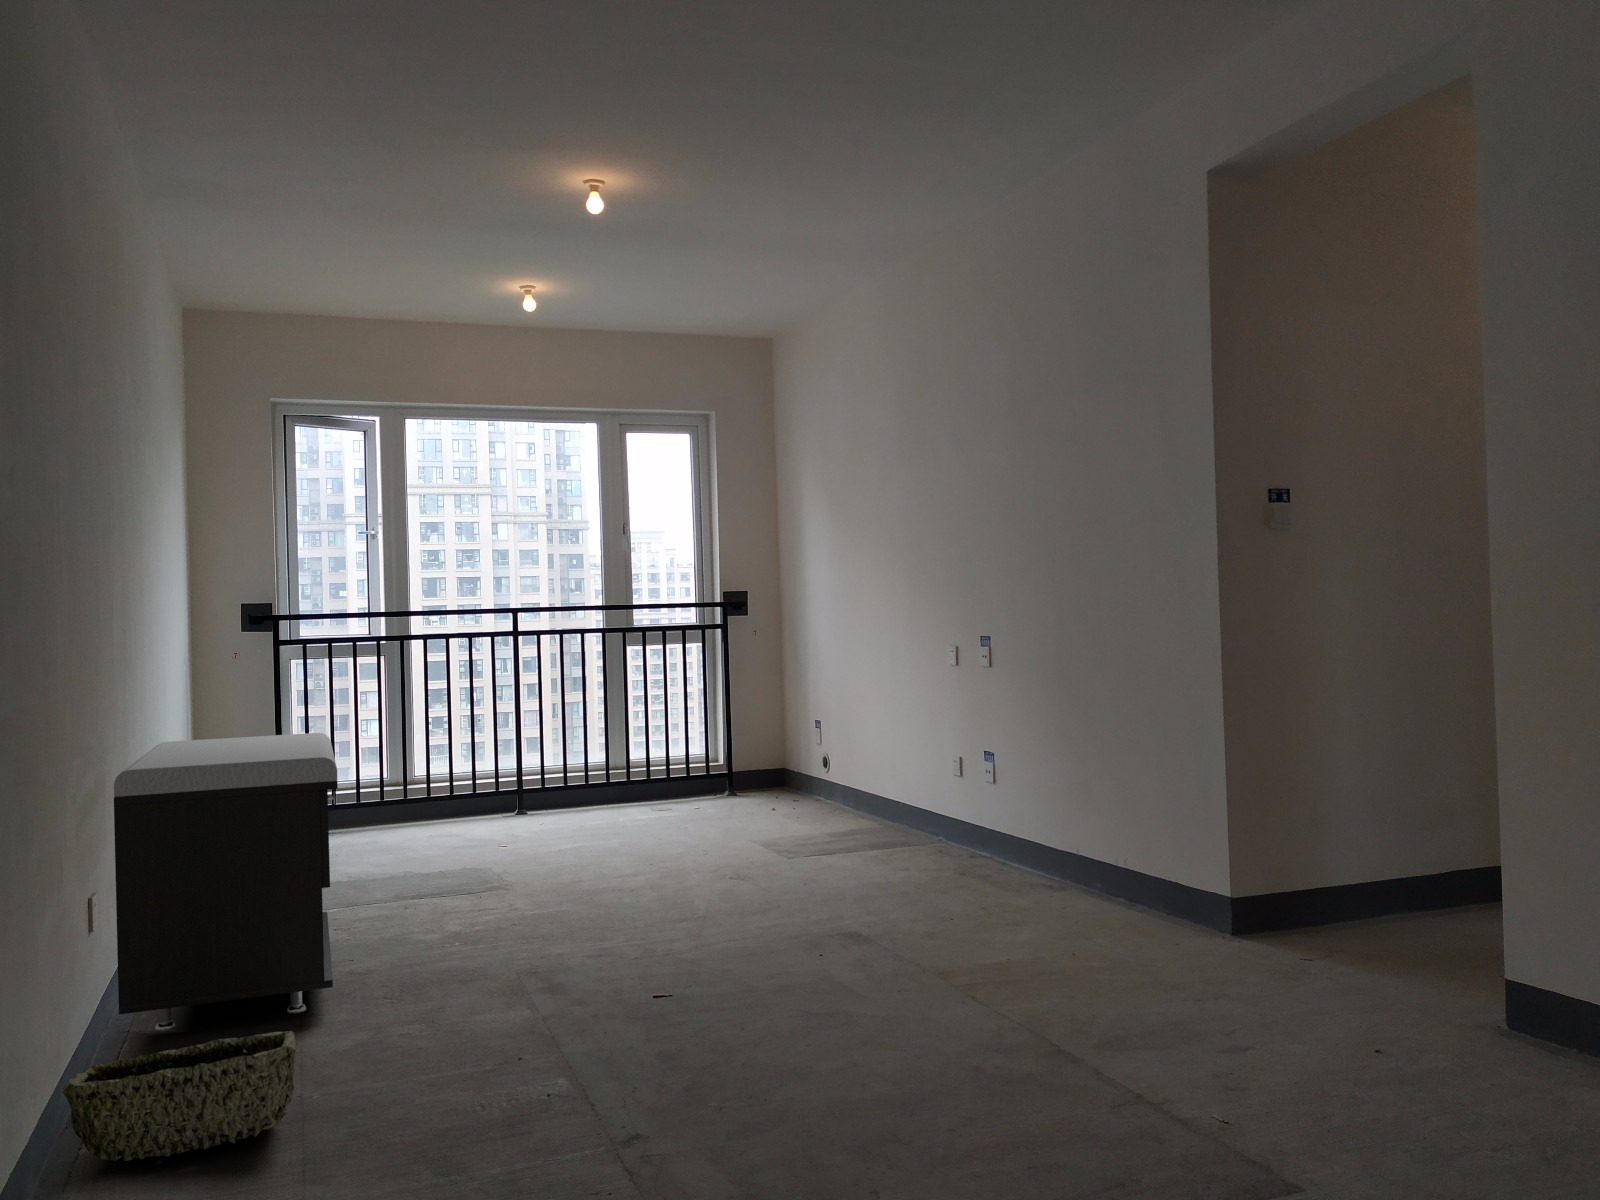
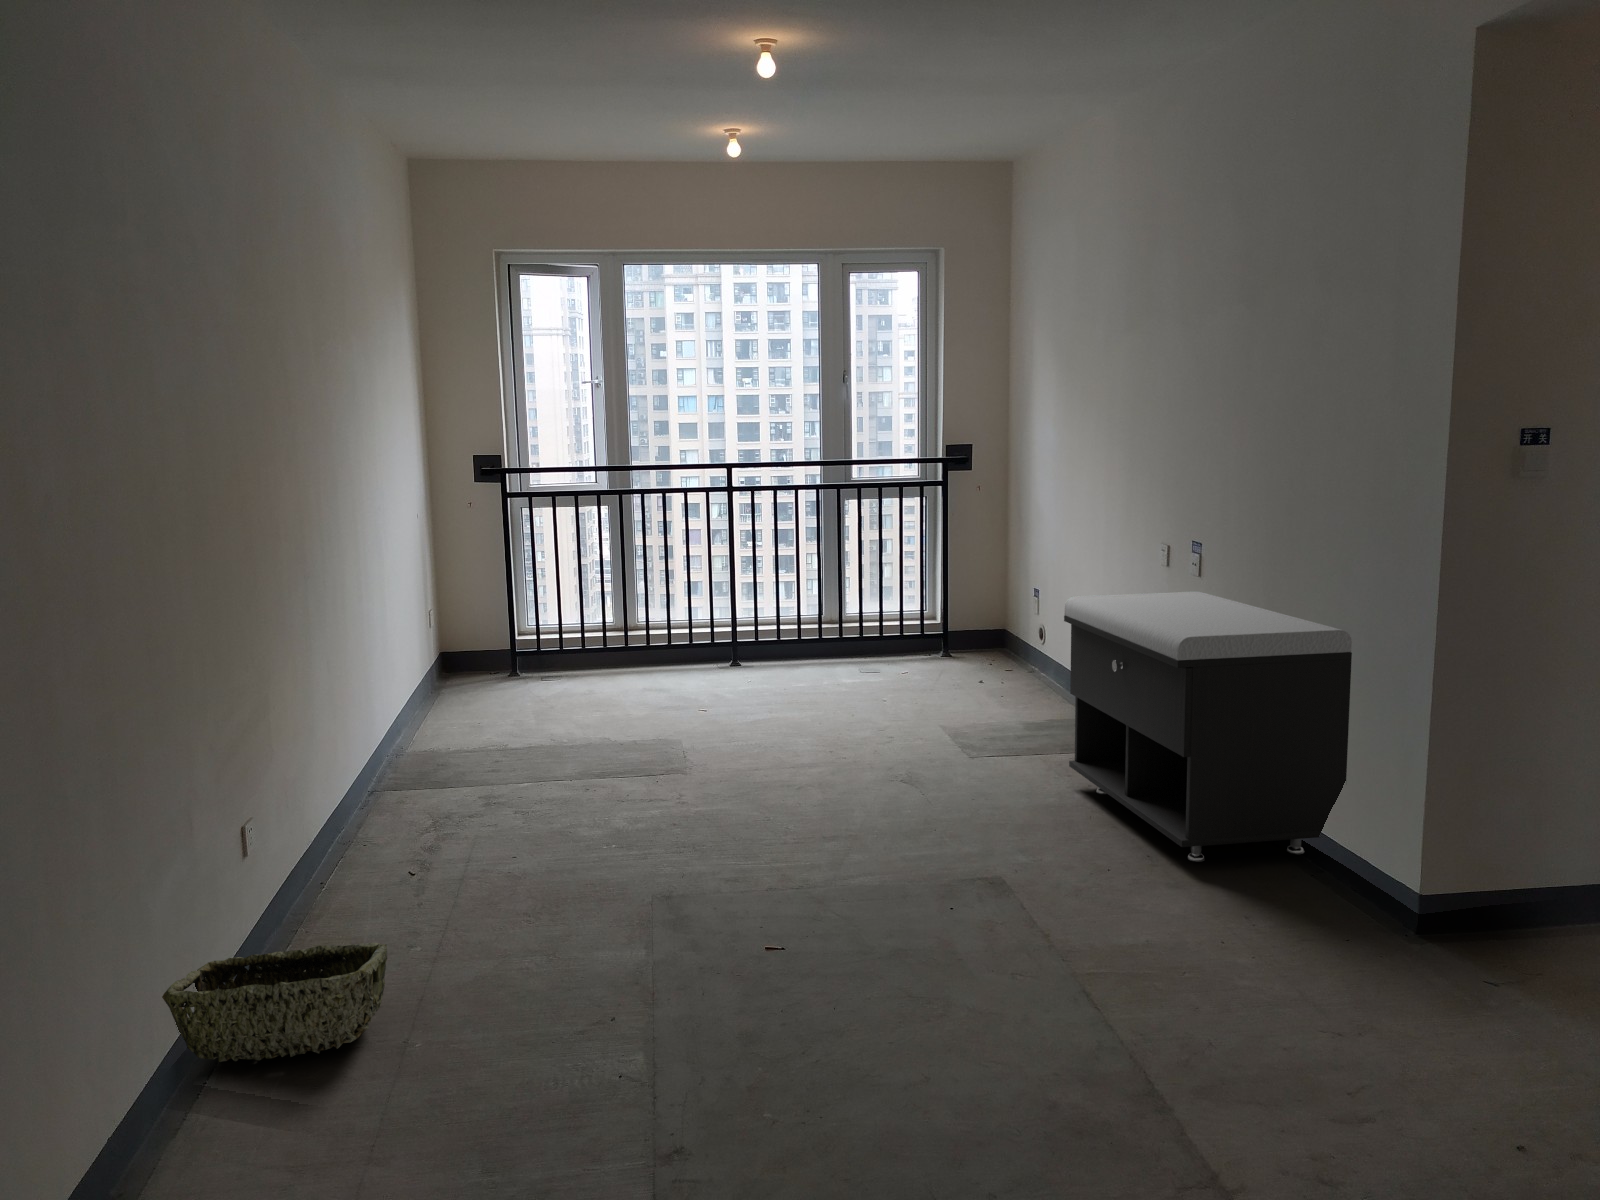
storage bench: present [114,733,338,1031] -> present [1064,592,1352,862]

